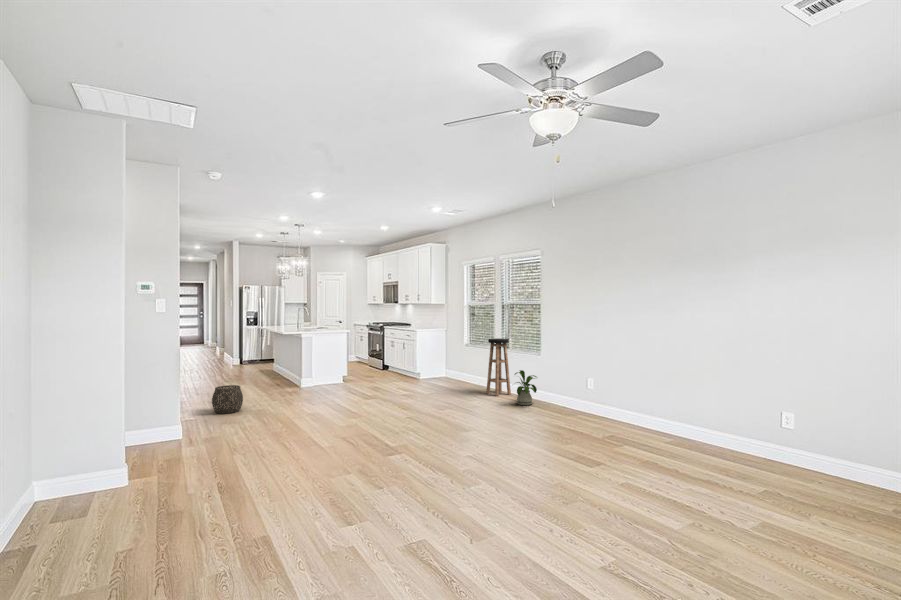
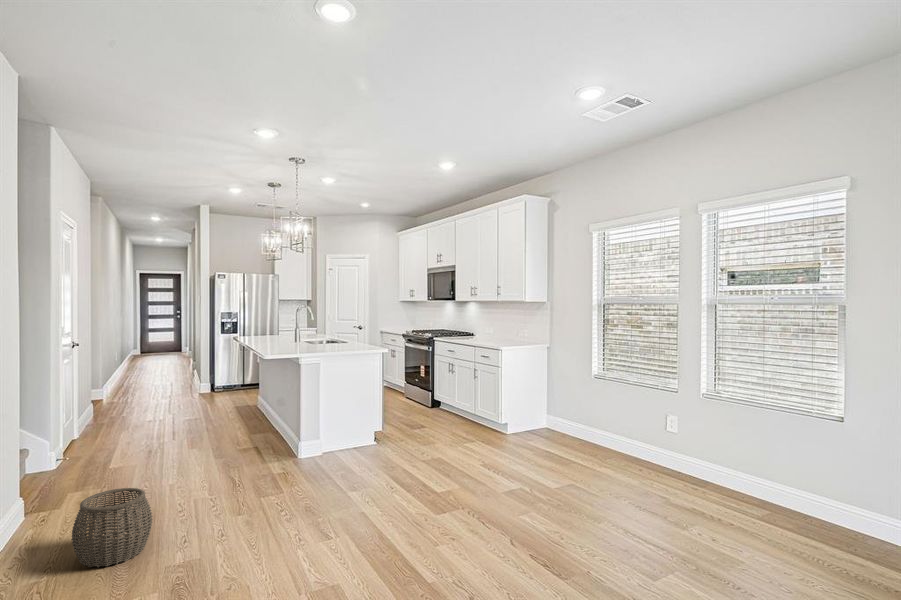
bar stool: present [486,338,511,396] -> none [664,372,719,496]
house plant: present [515,370,537,405] -> none [756,455,838,539]

